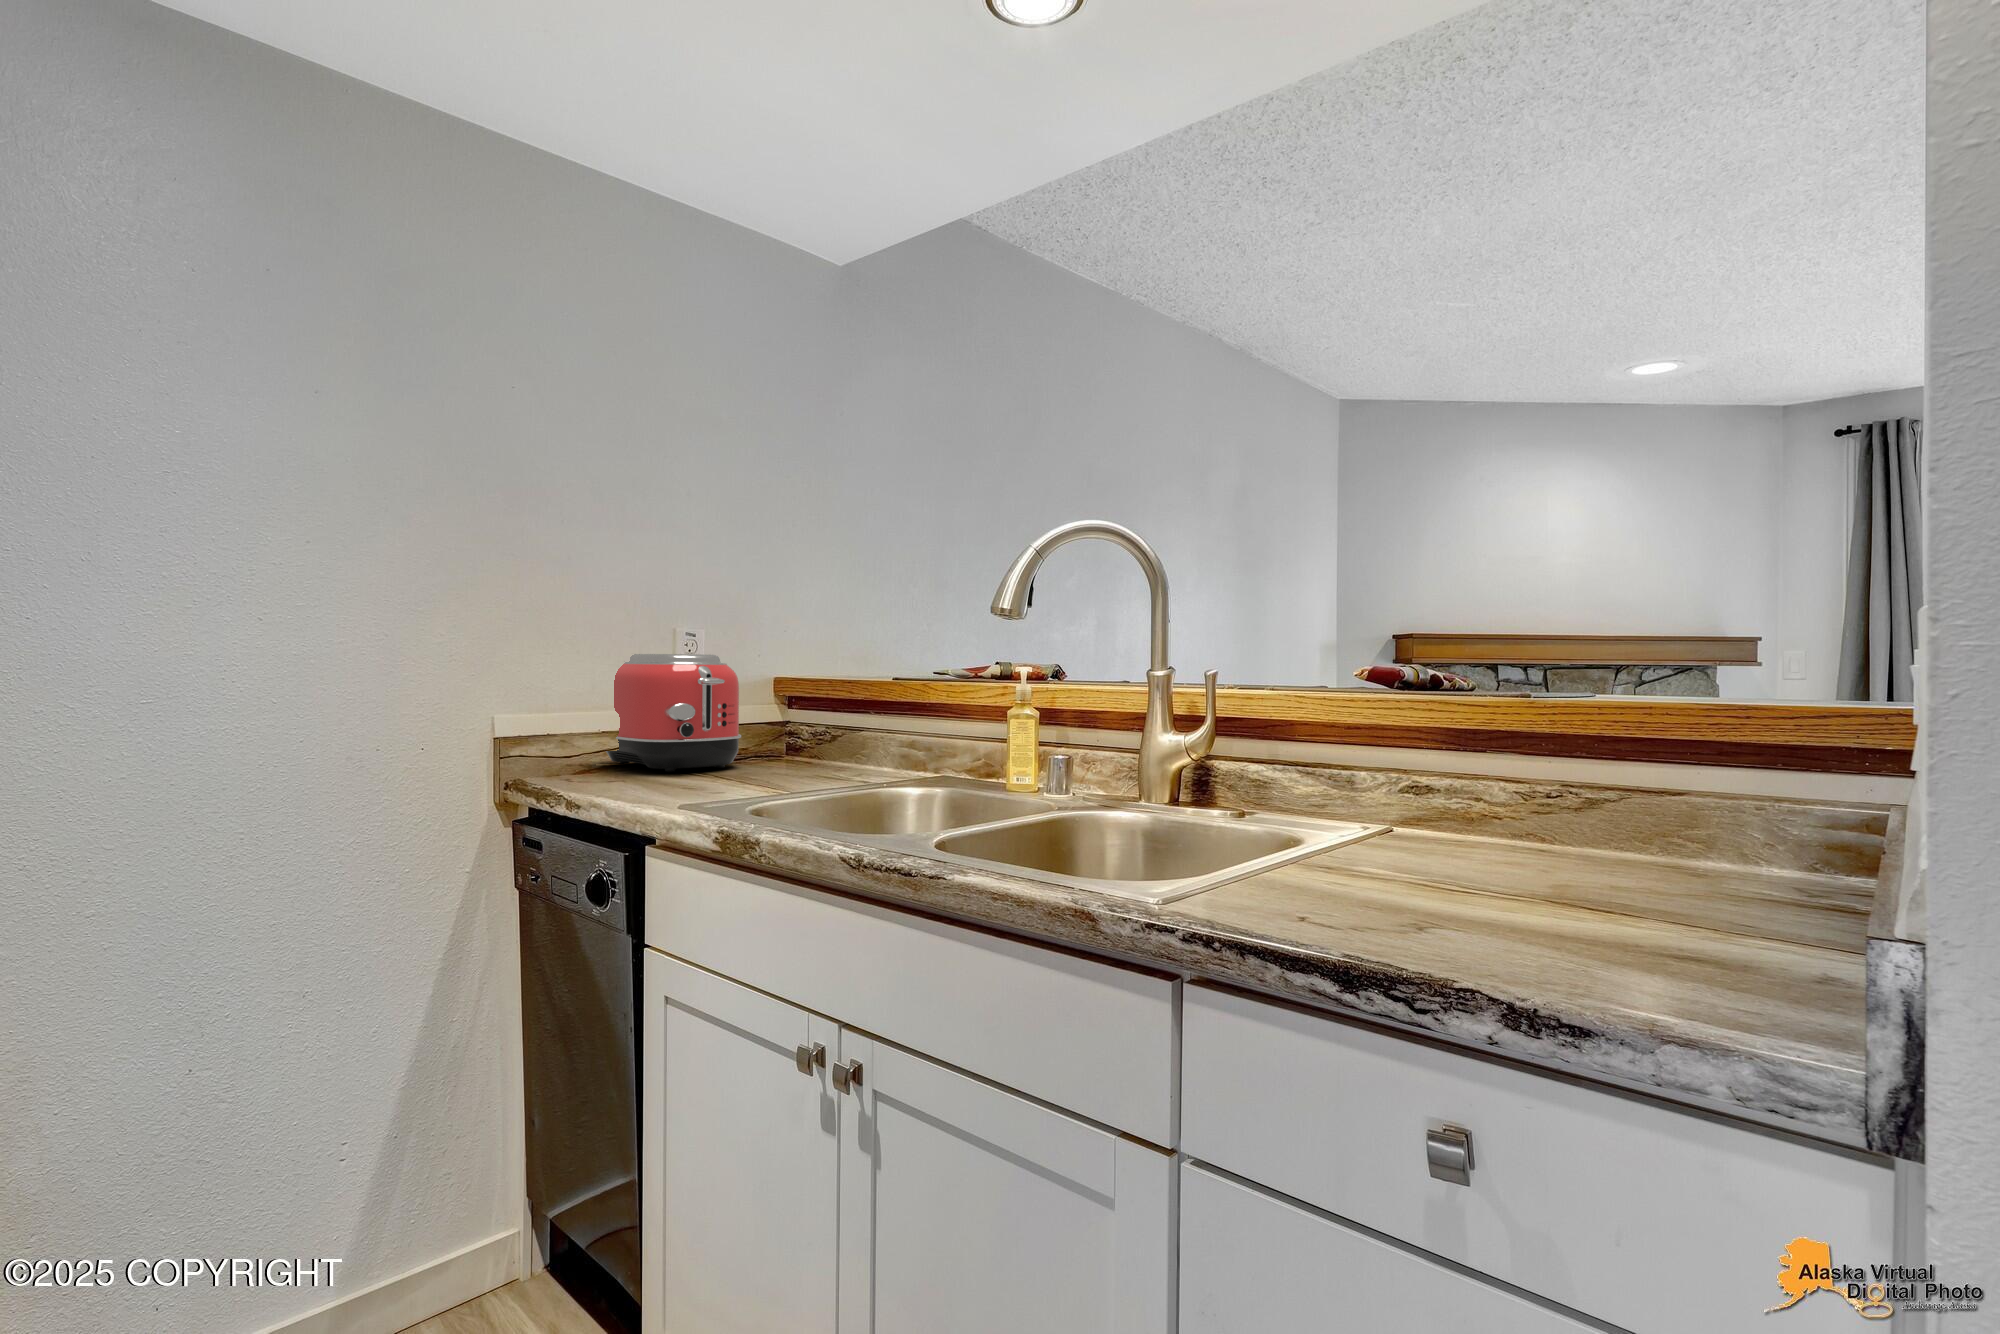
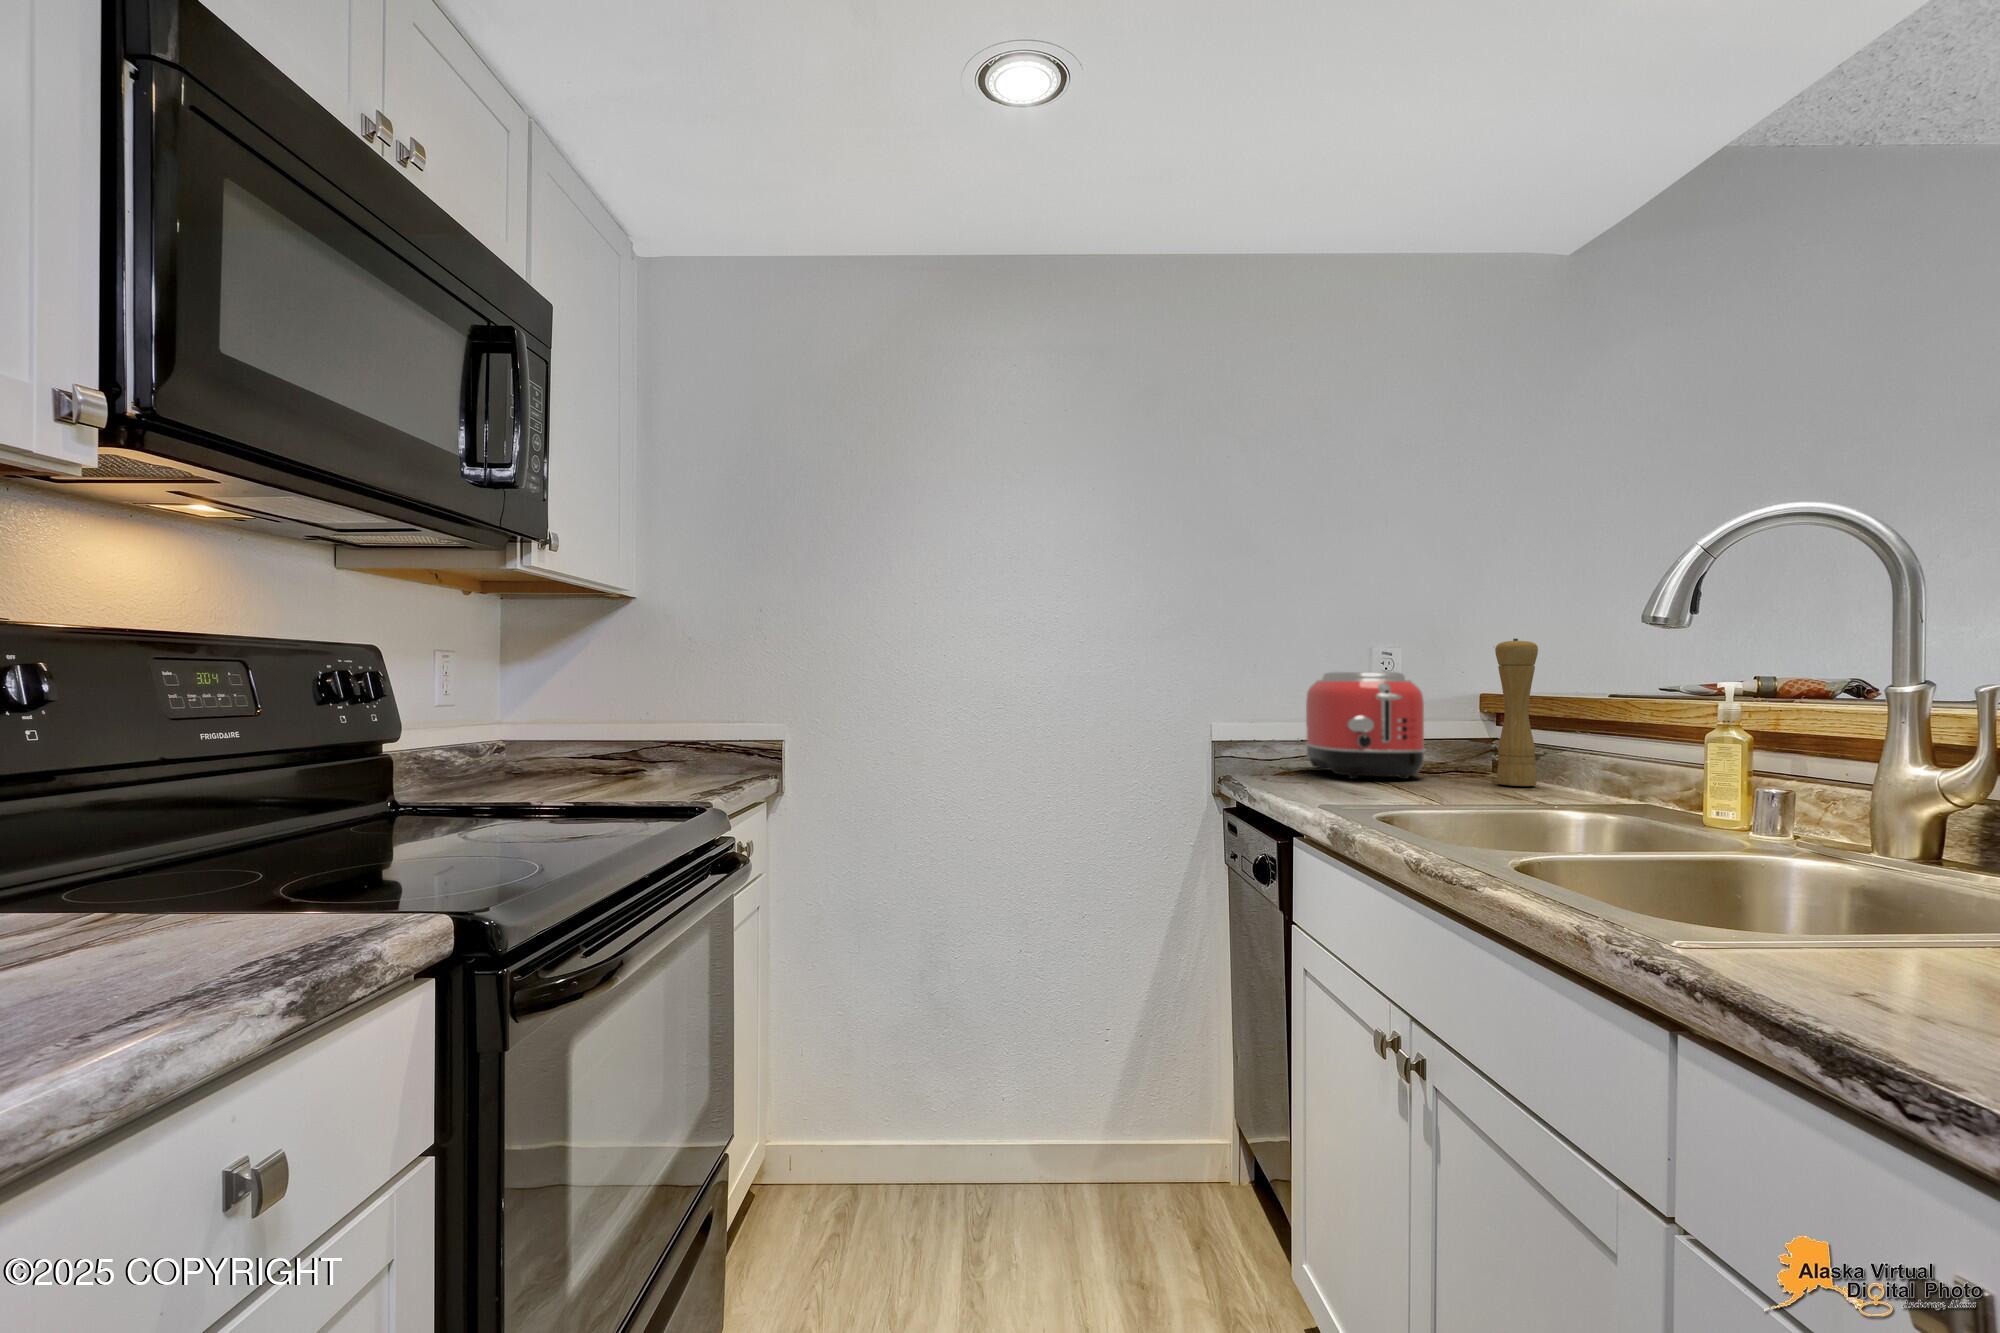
pepper mill: none [809,623,846,767] -> present [1495,639,1538,786]

